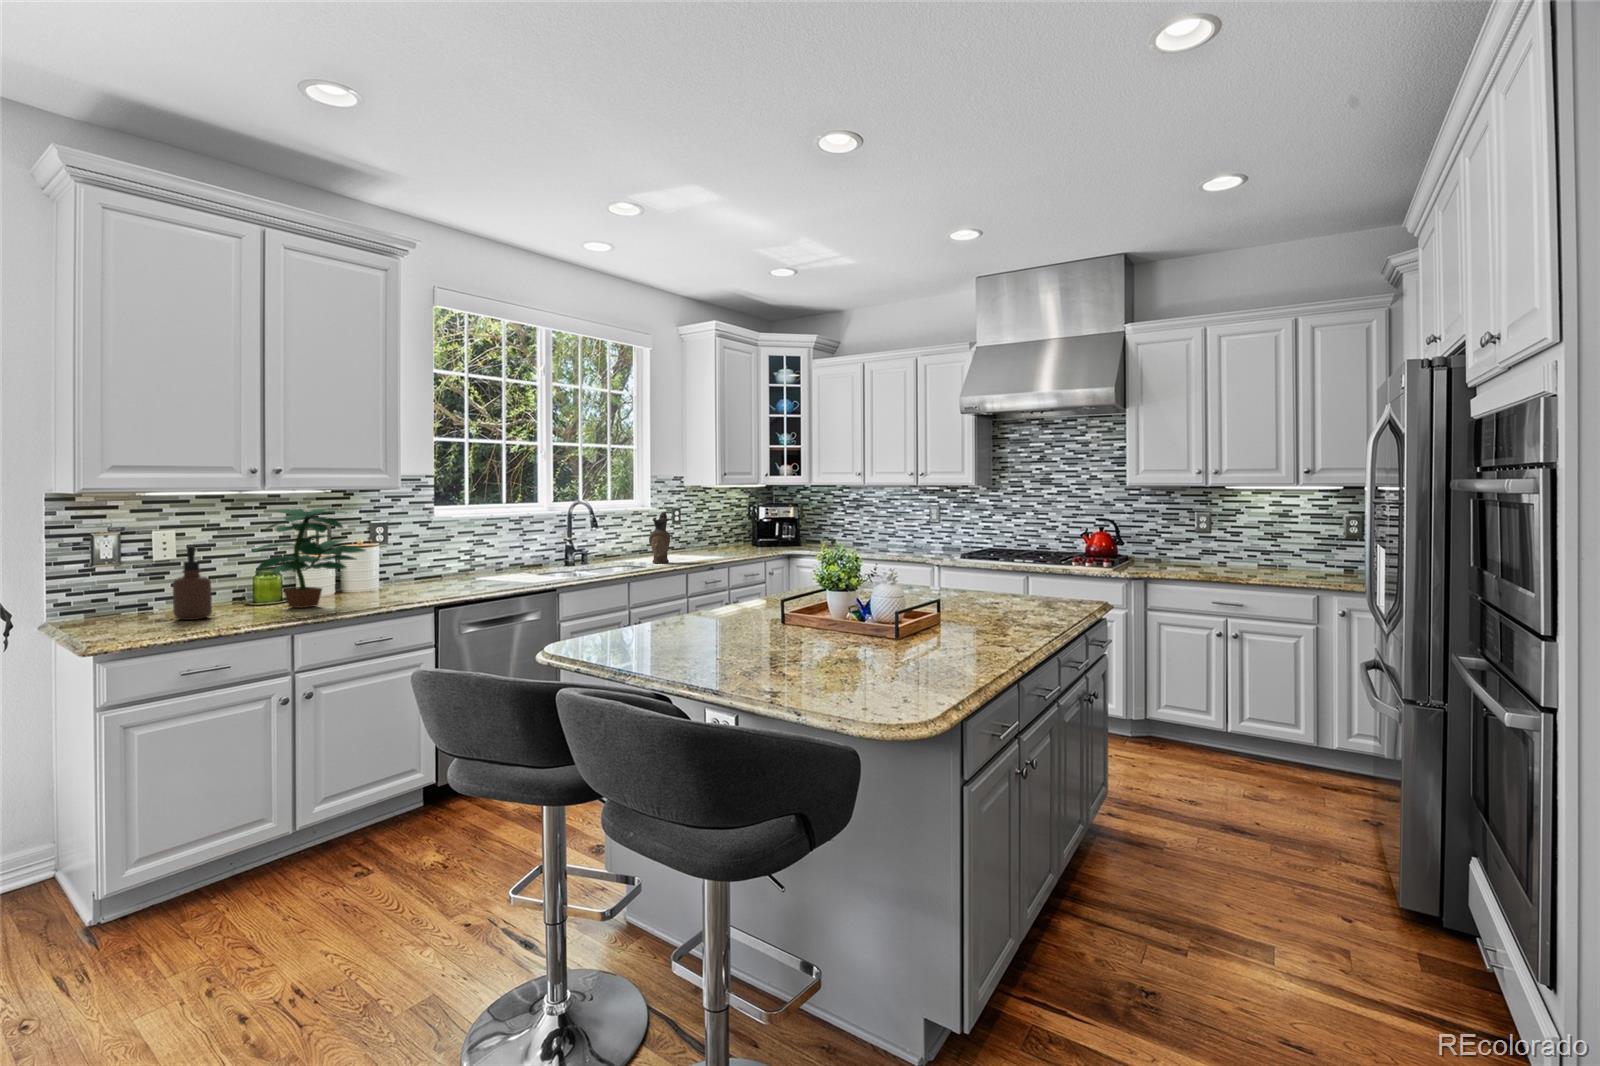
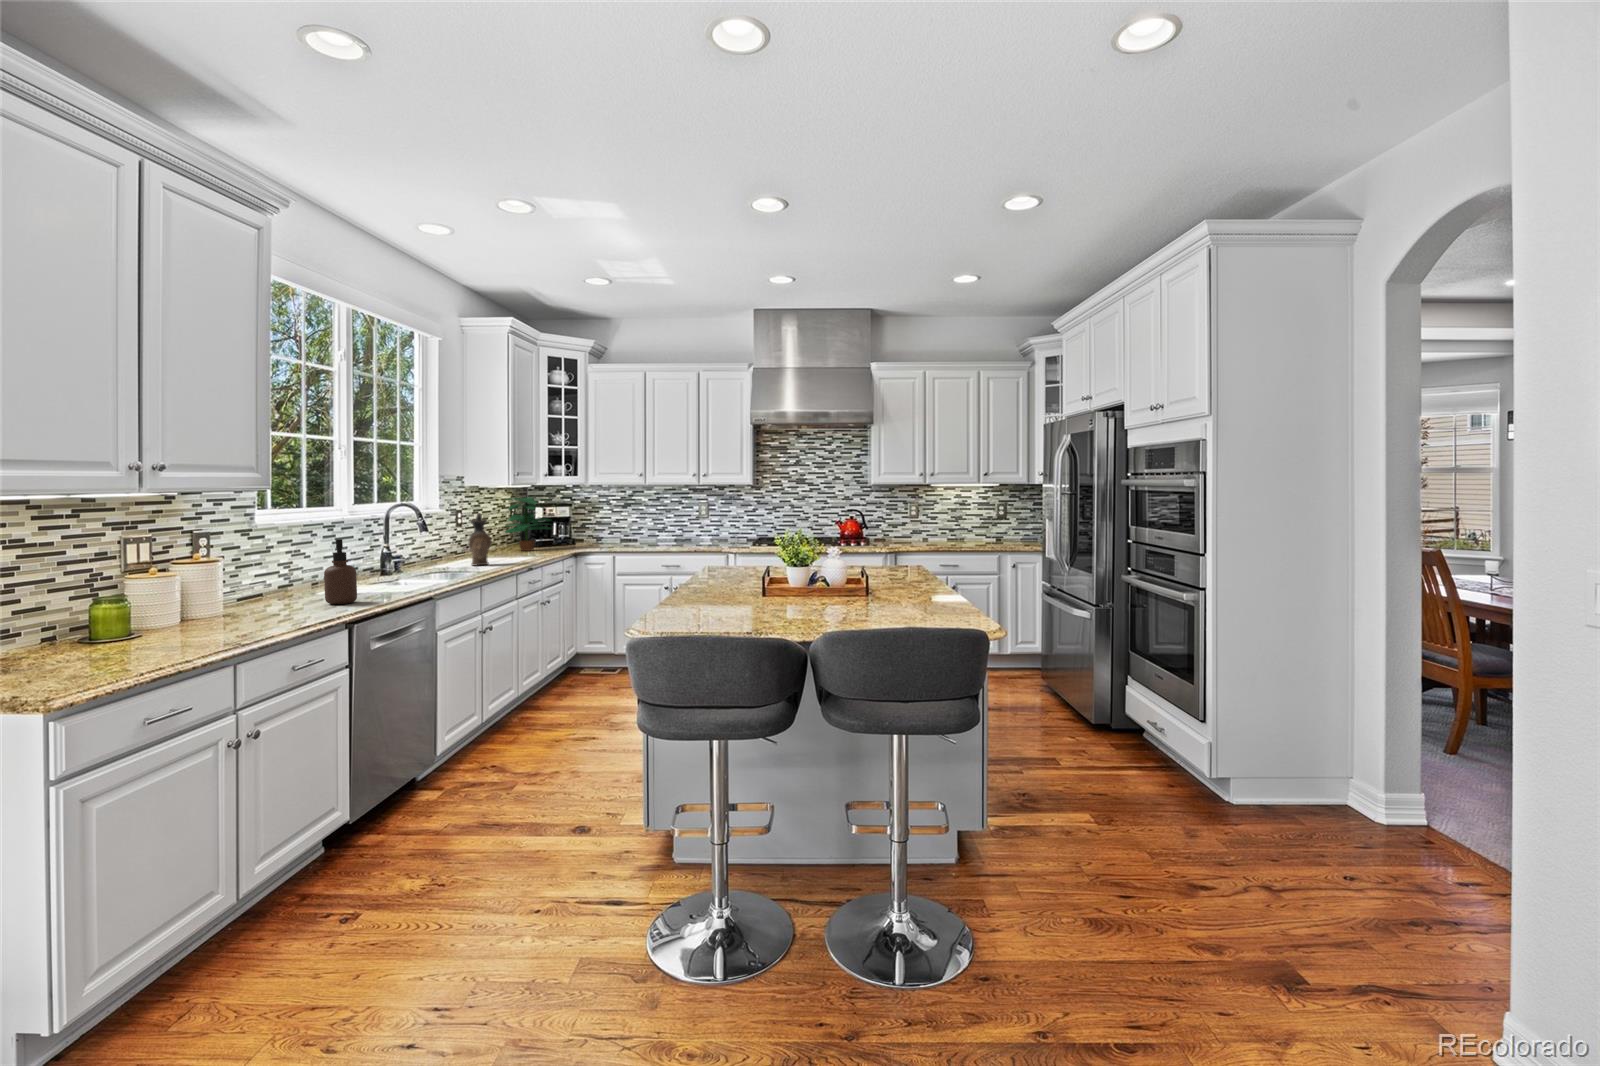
potted plant: present [252,508,365,608] -> present [505,497,551,551]
soap dispenser: present [173,546,212,620] -> present [324,539,357,604]

